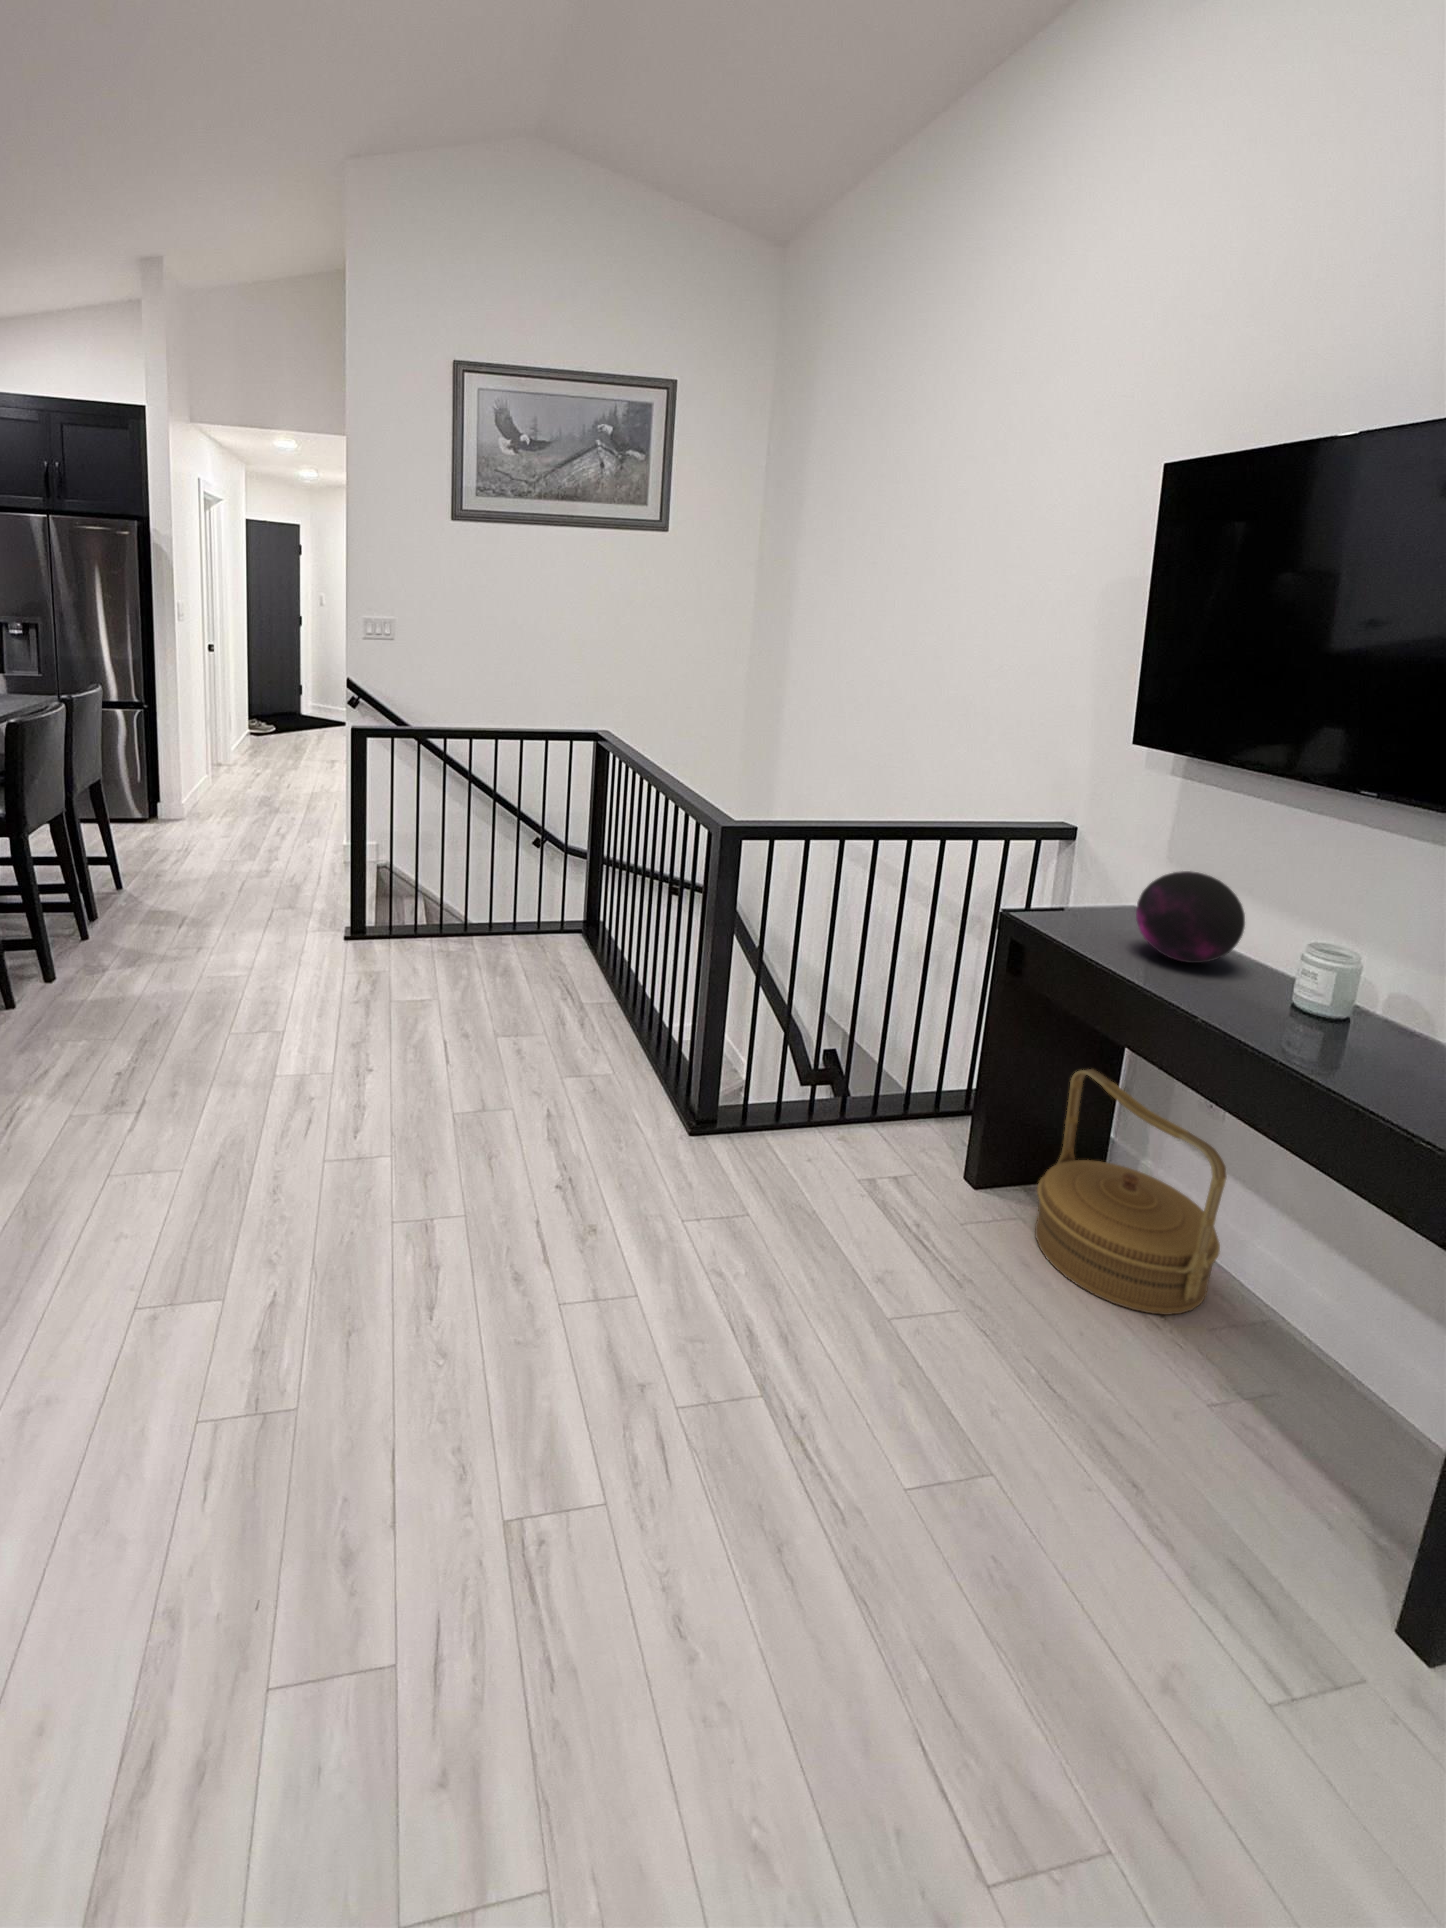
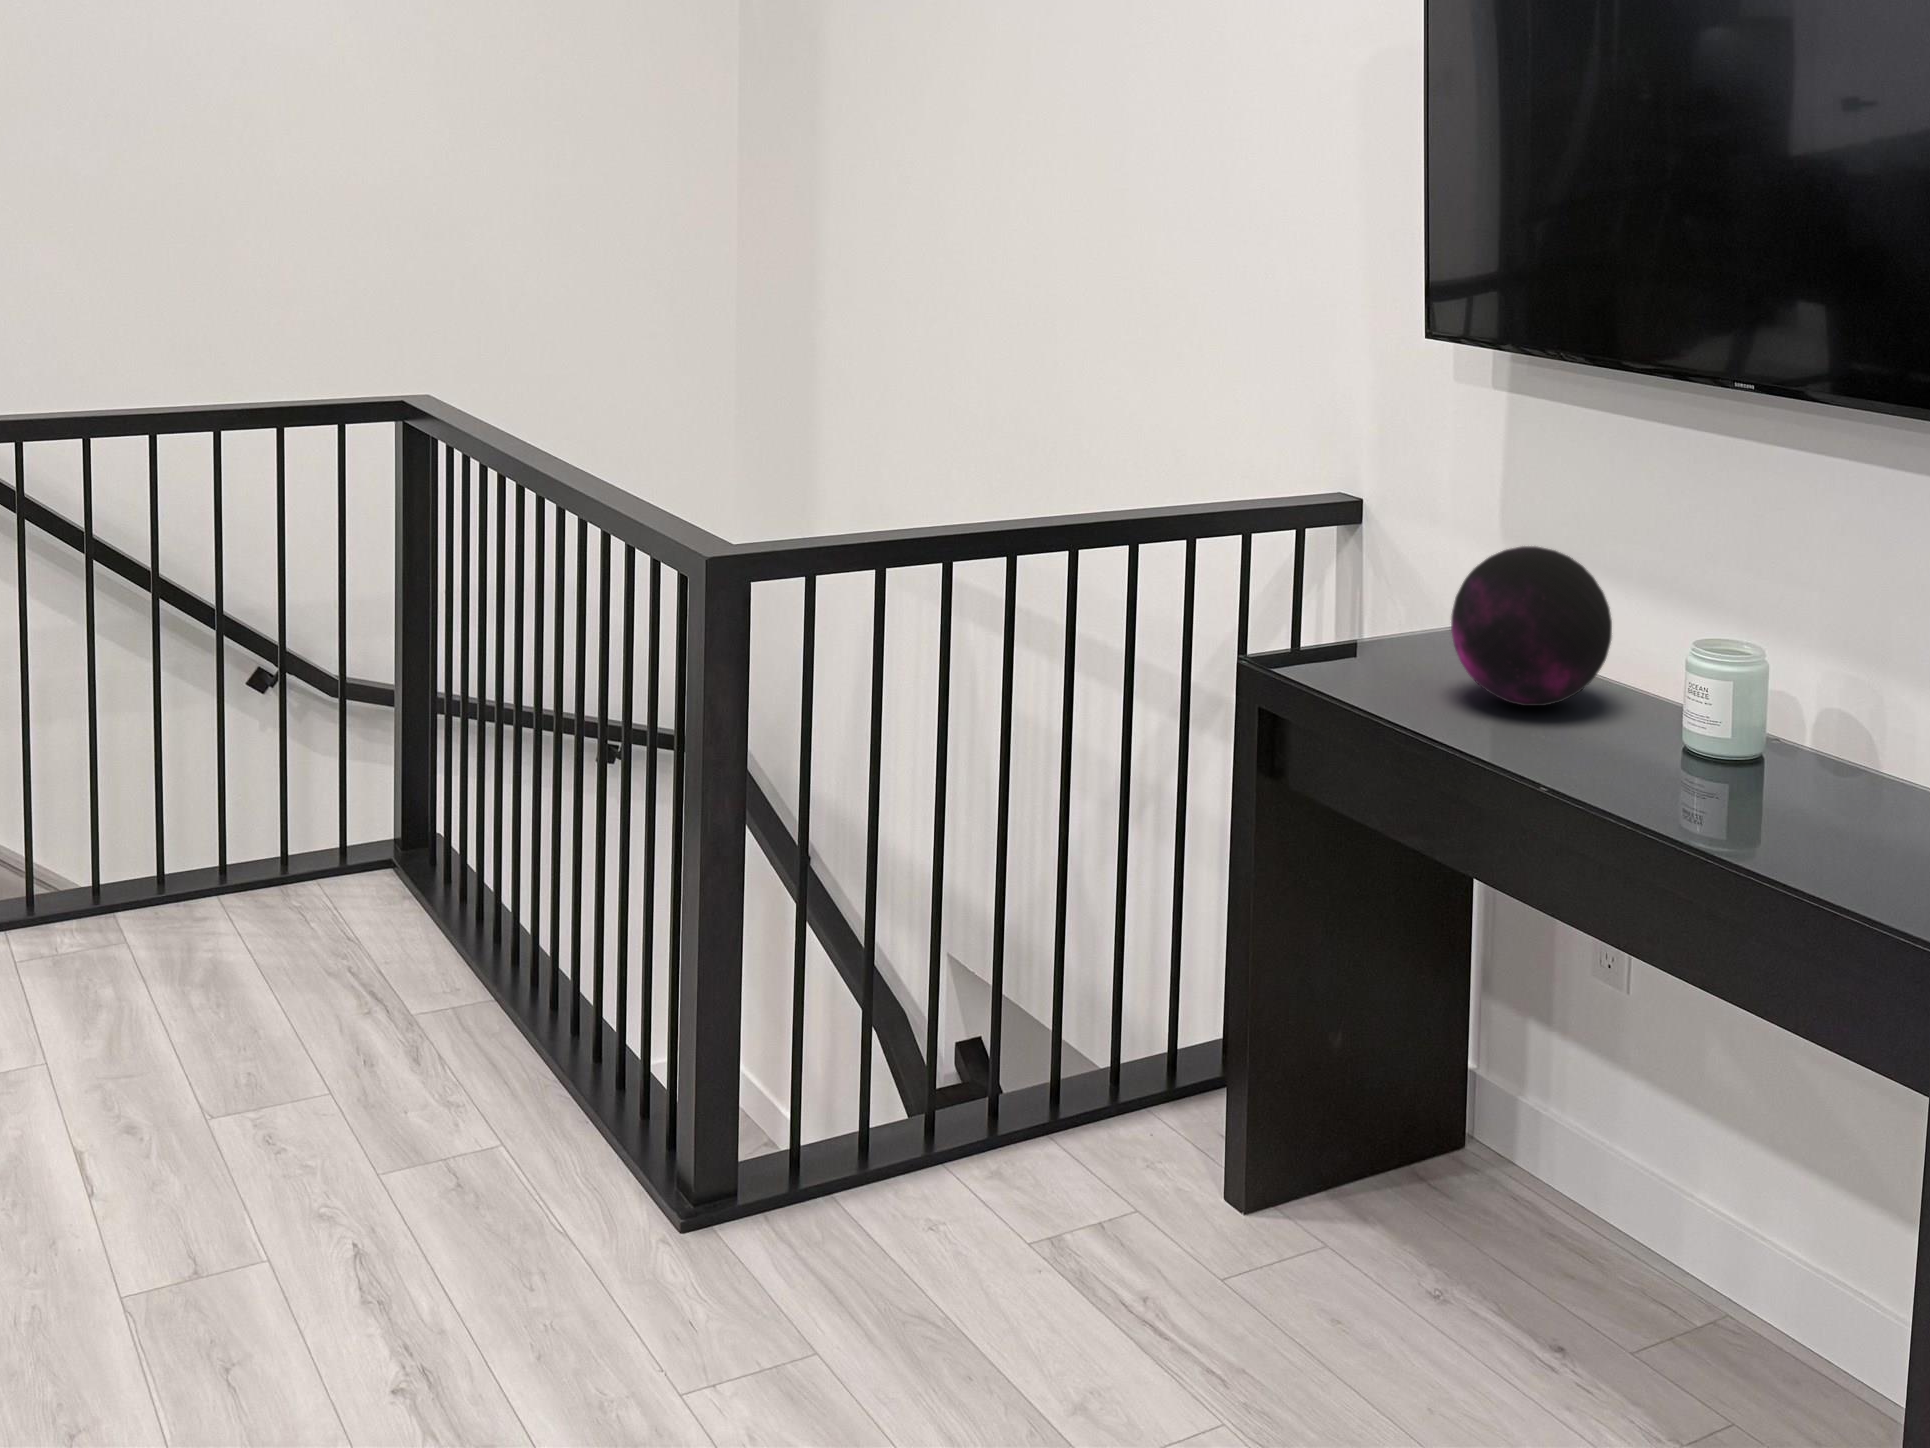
woven basket: present [1035,1069,1227,1315] -> none [1349,933,1640,1351]

